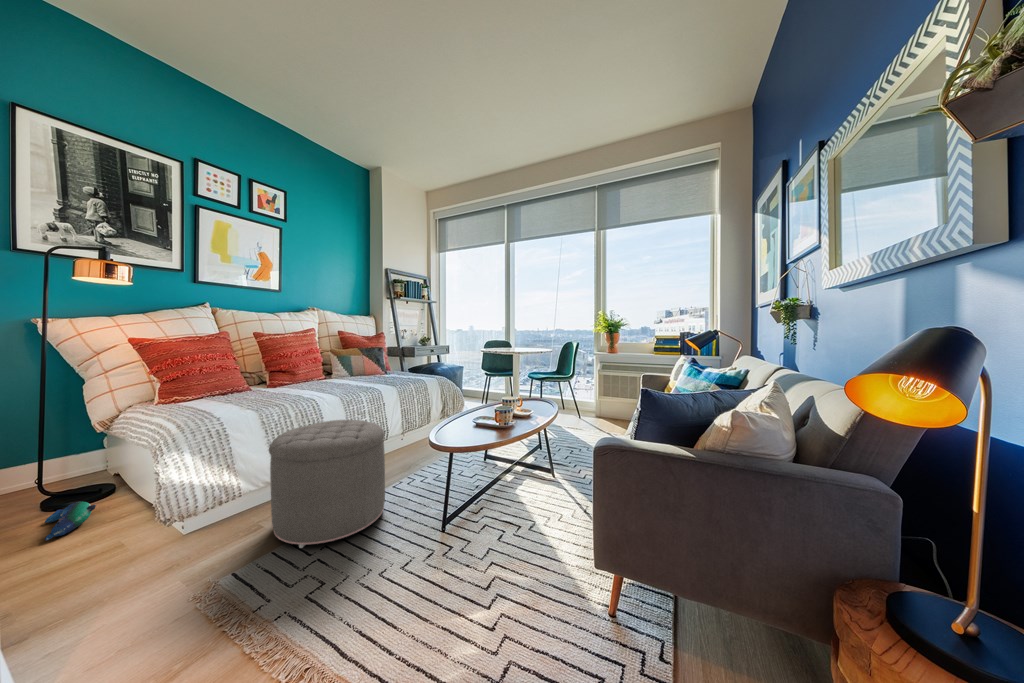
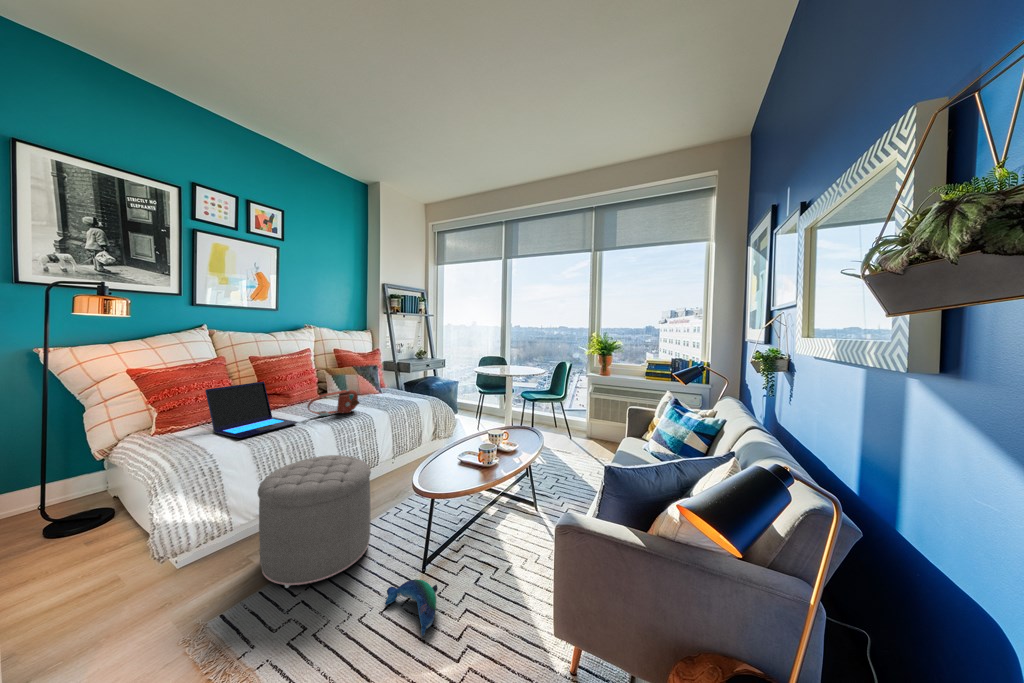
laptop: none [210,354,306,405] -> present [205,381,298,438]
handbag: none [315,363,368,389] -> present [308,390,359,416]
plush toy: present [45,502,96,541] -> present [385,579,438,636]

